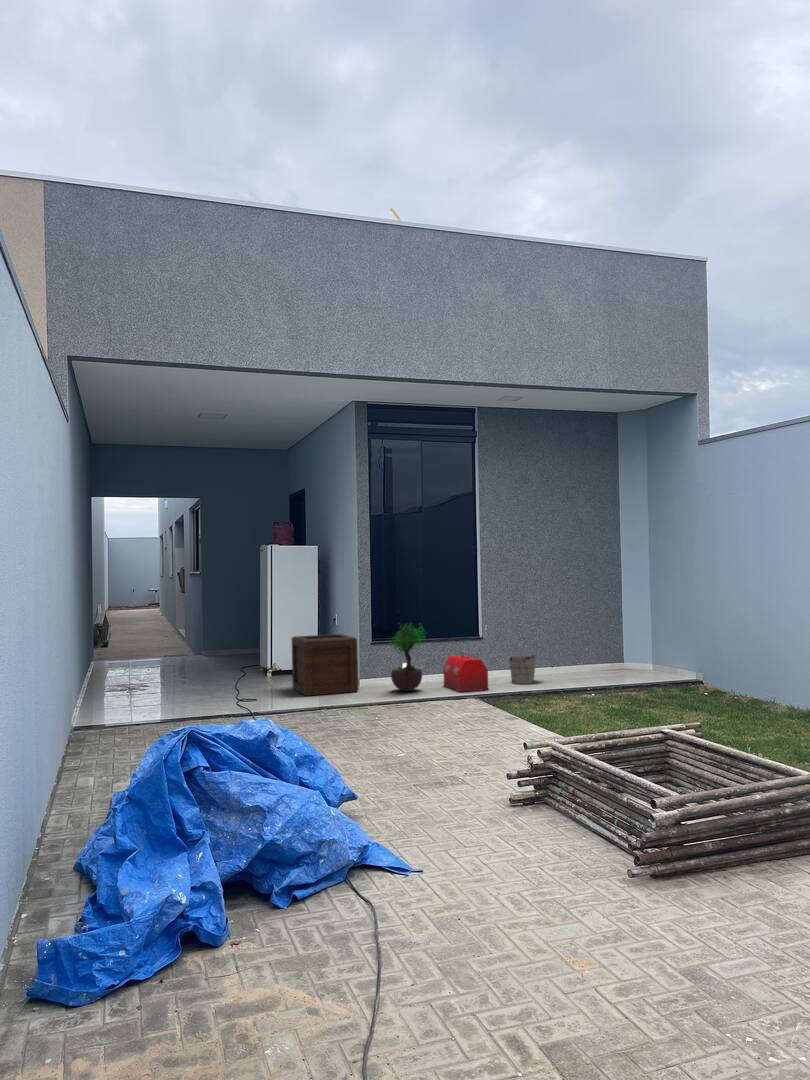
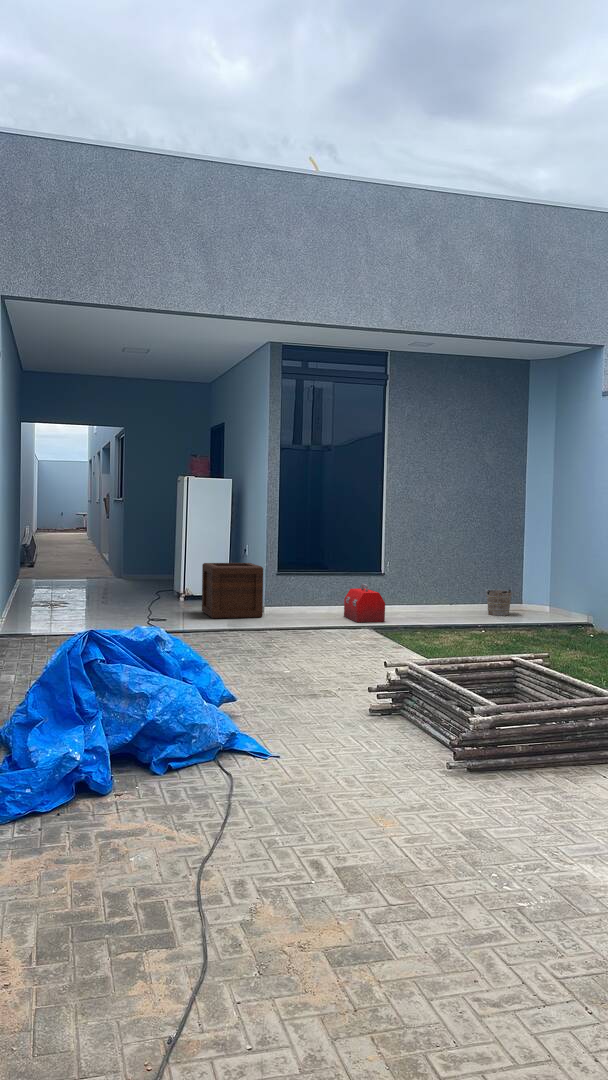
potted tree: present [391,624,423,691] -> none [290,551,330,619]
bucket: present [508,655,536,684] -> present [485,589,512,616]

